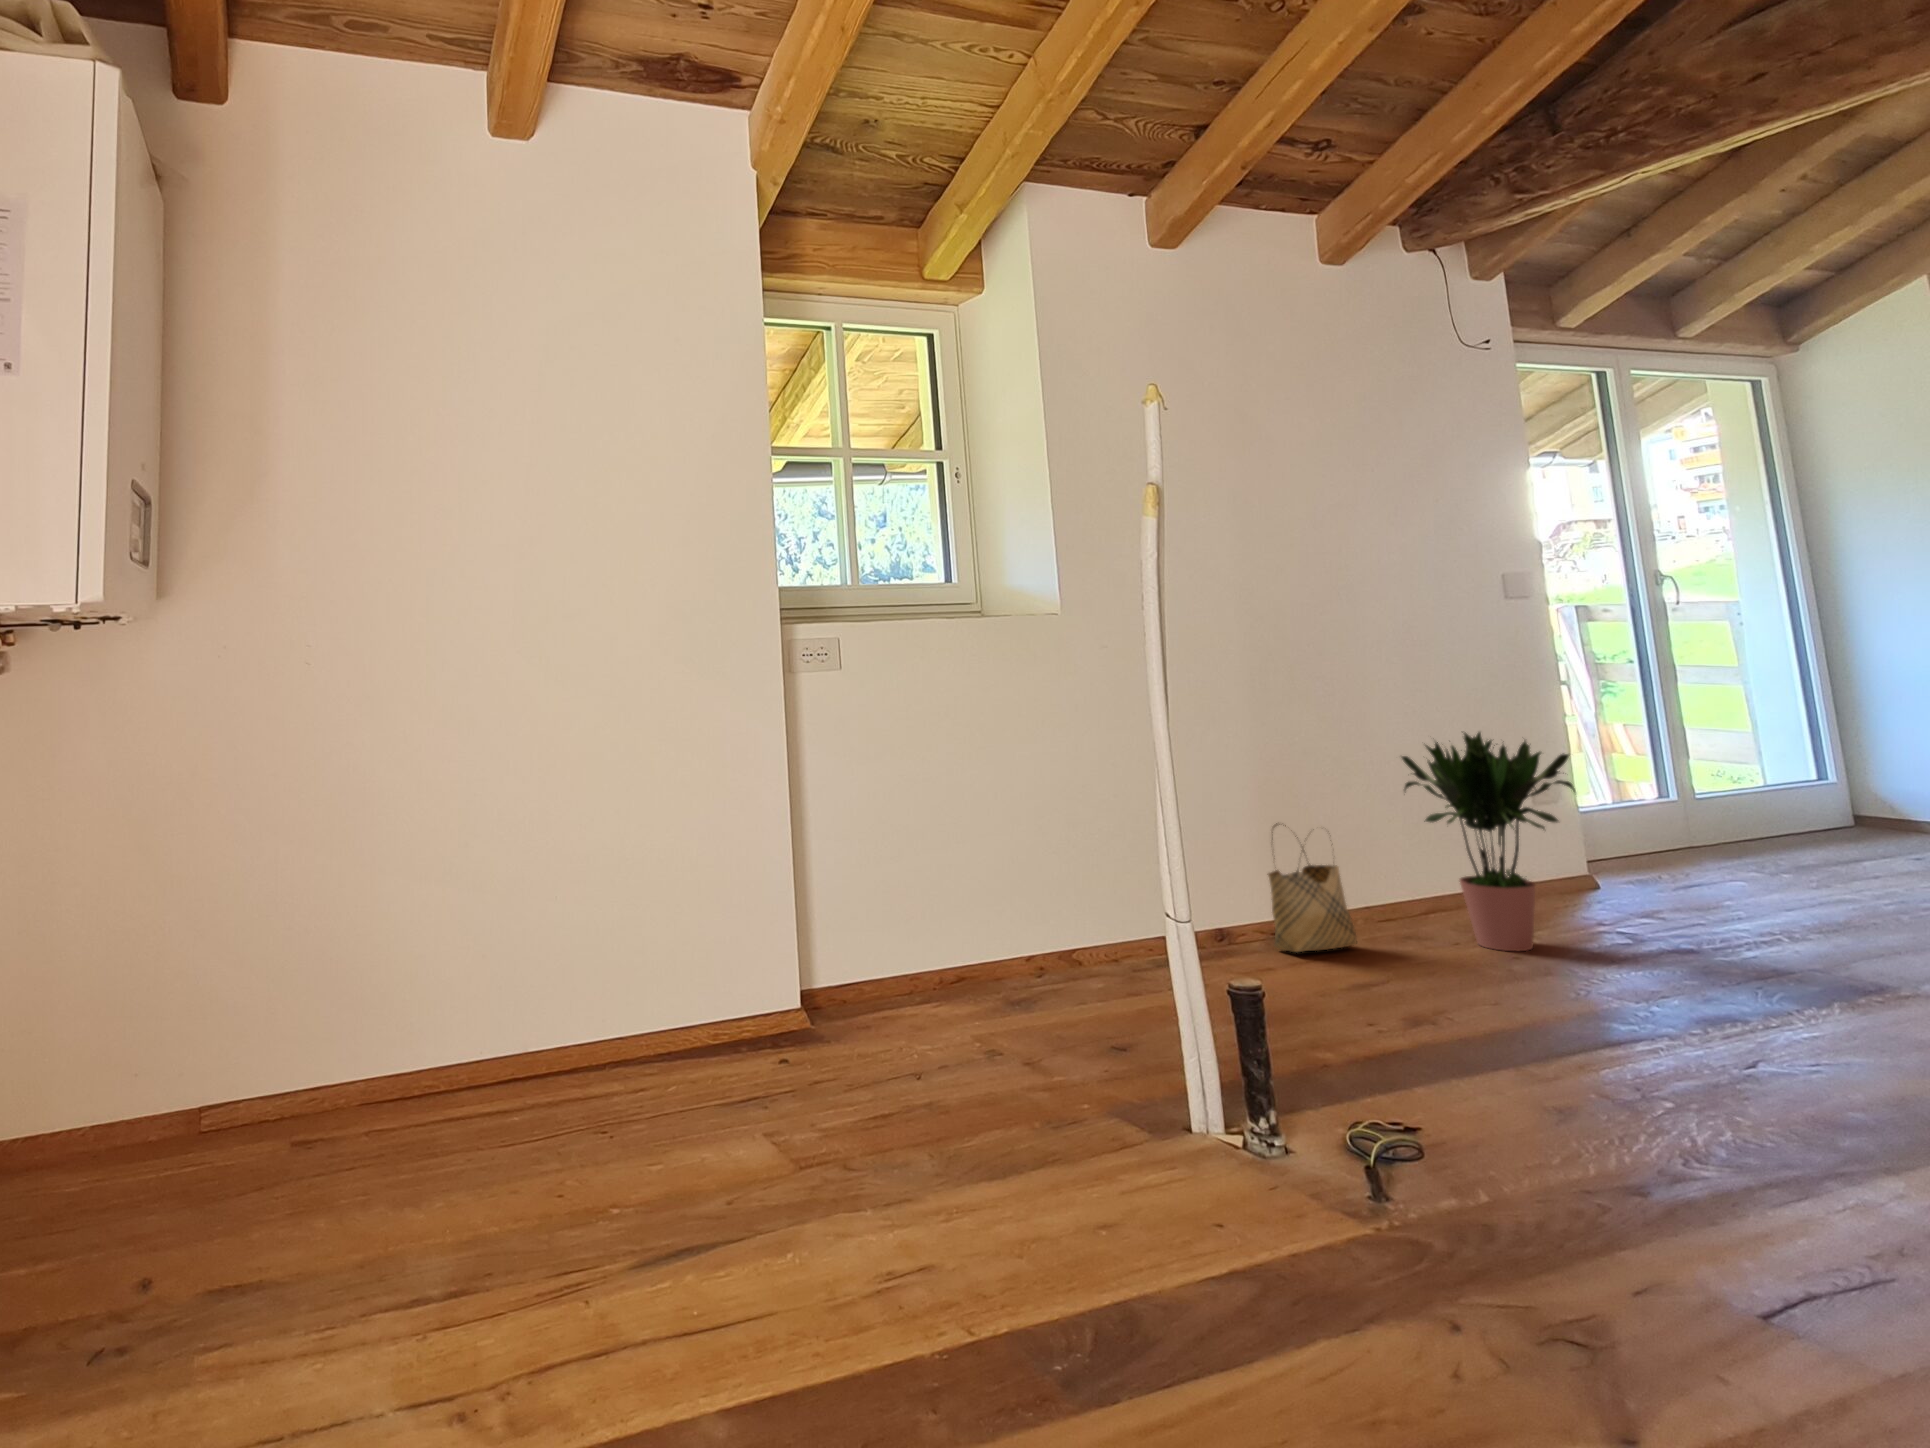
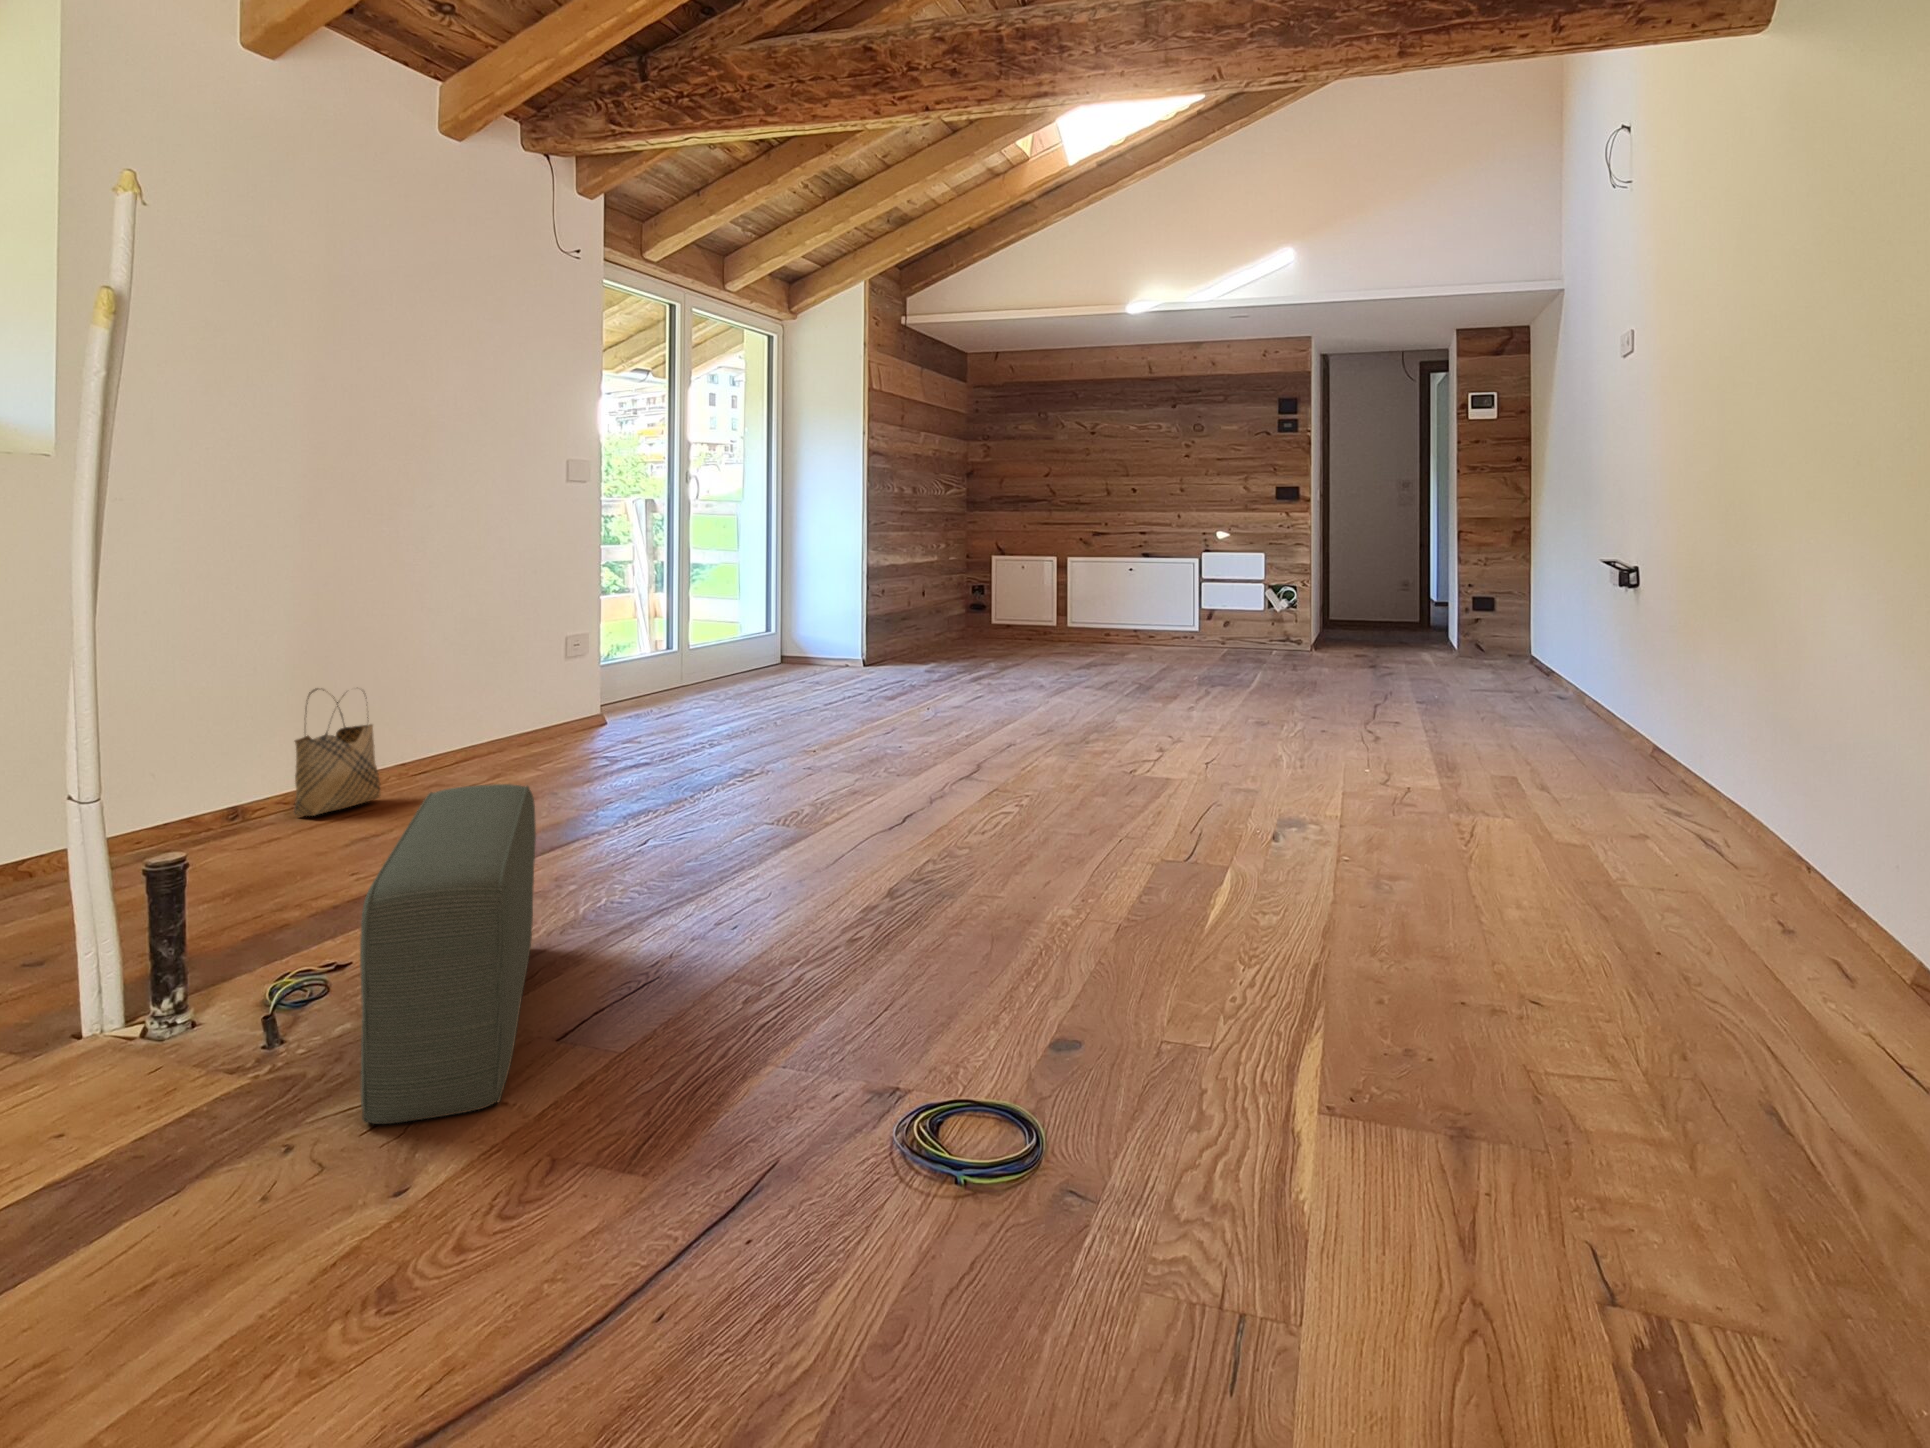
potted plant: present [1402,732,1576,951] -> none [442,587,593,781]
pouf: none [1485,966,1715,1375] -> present [360,784,536,1124]

